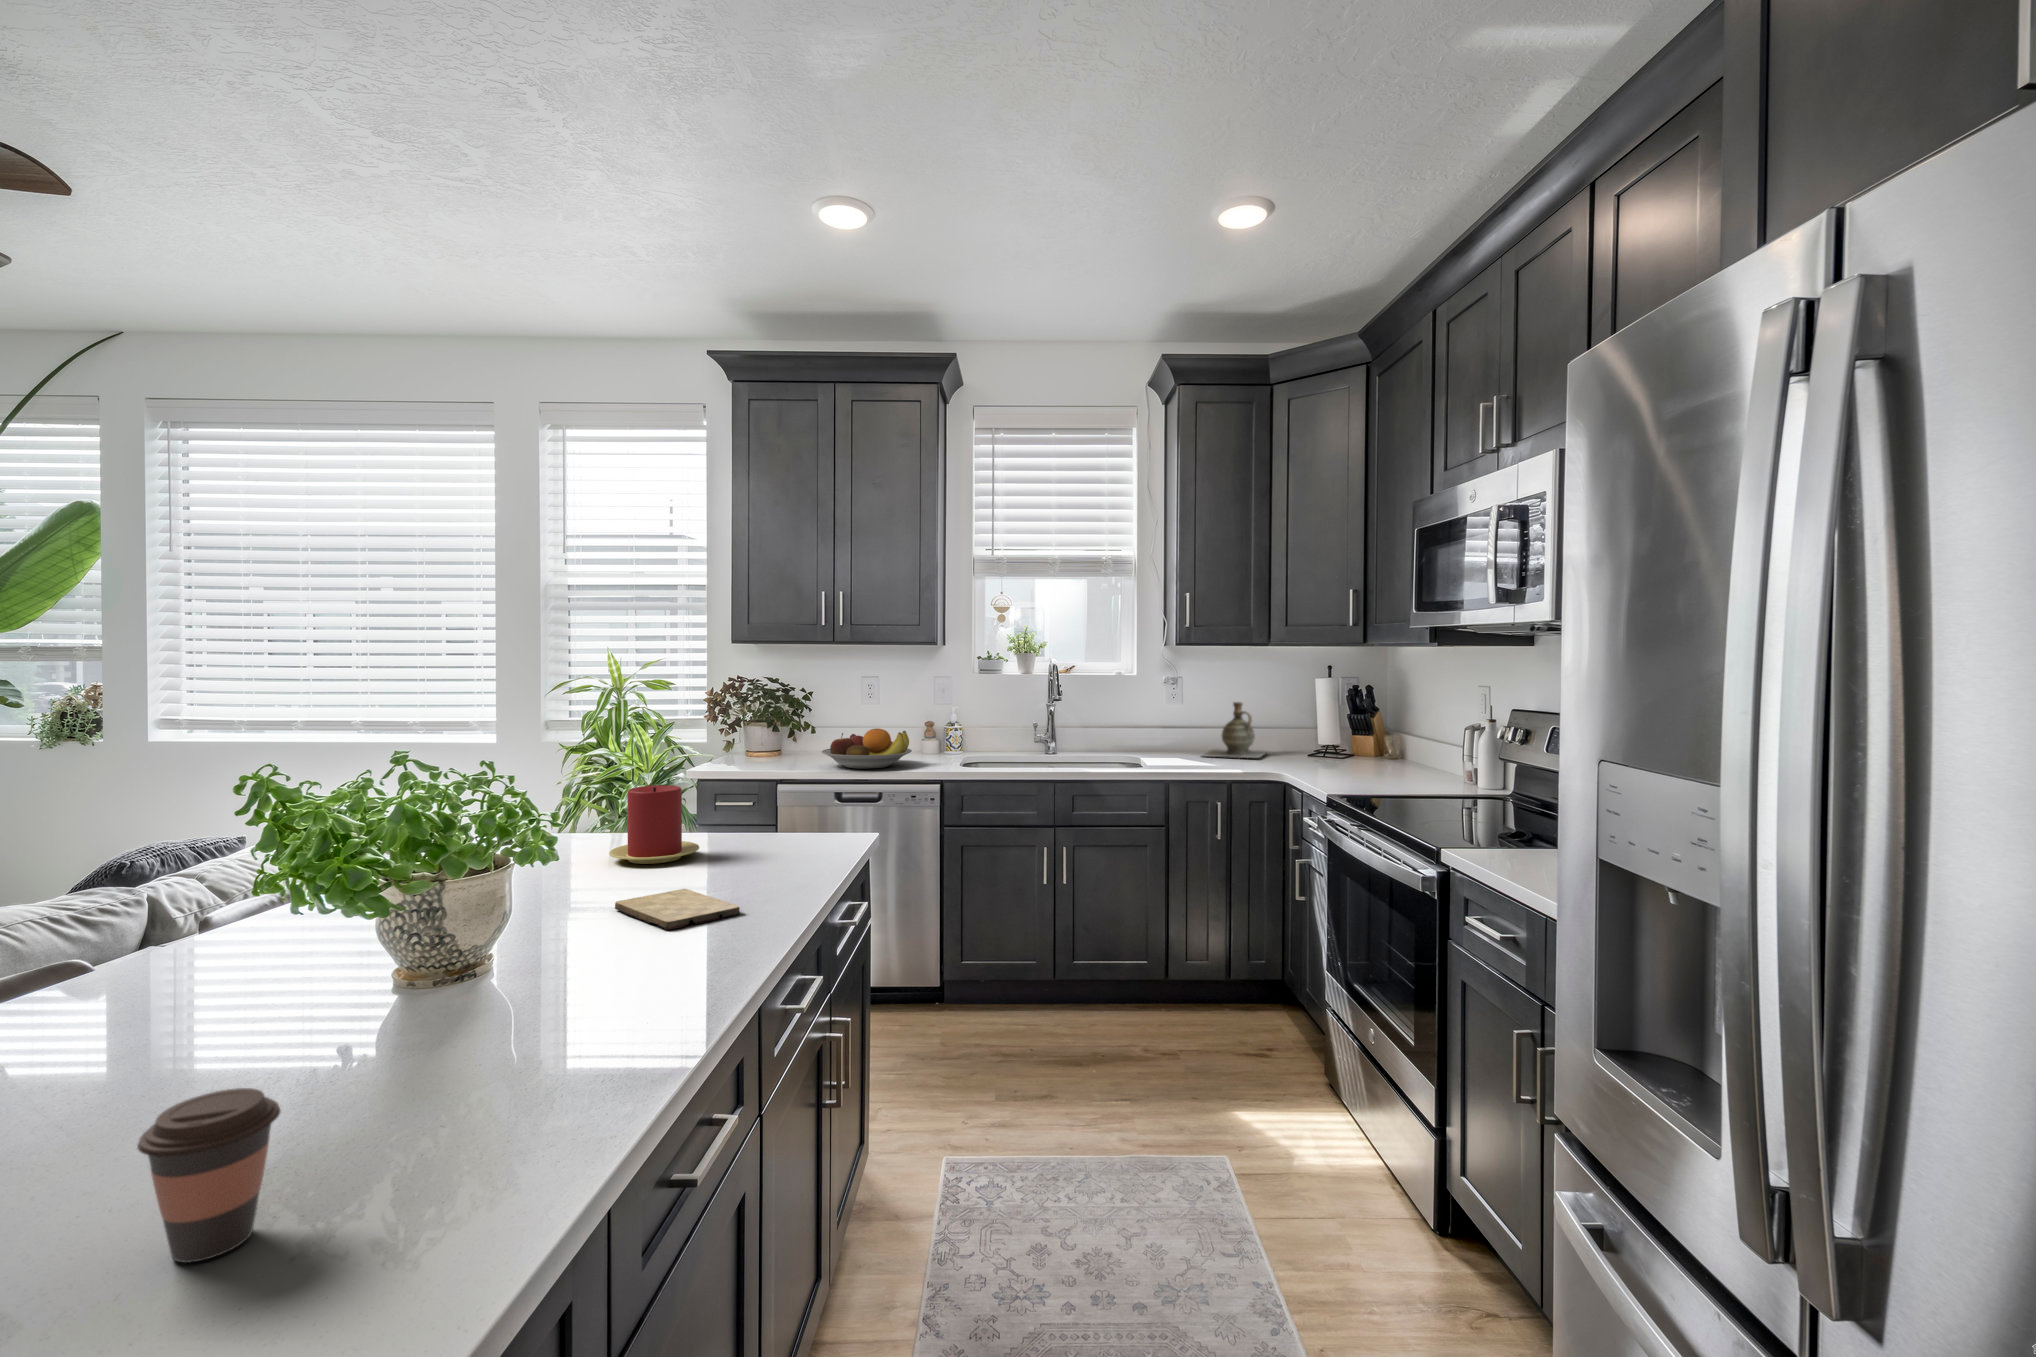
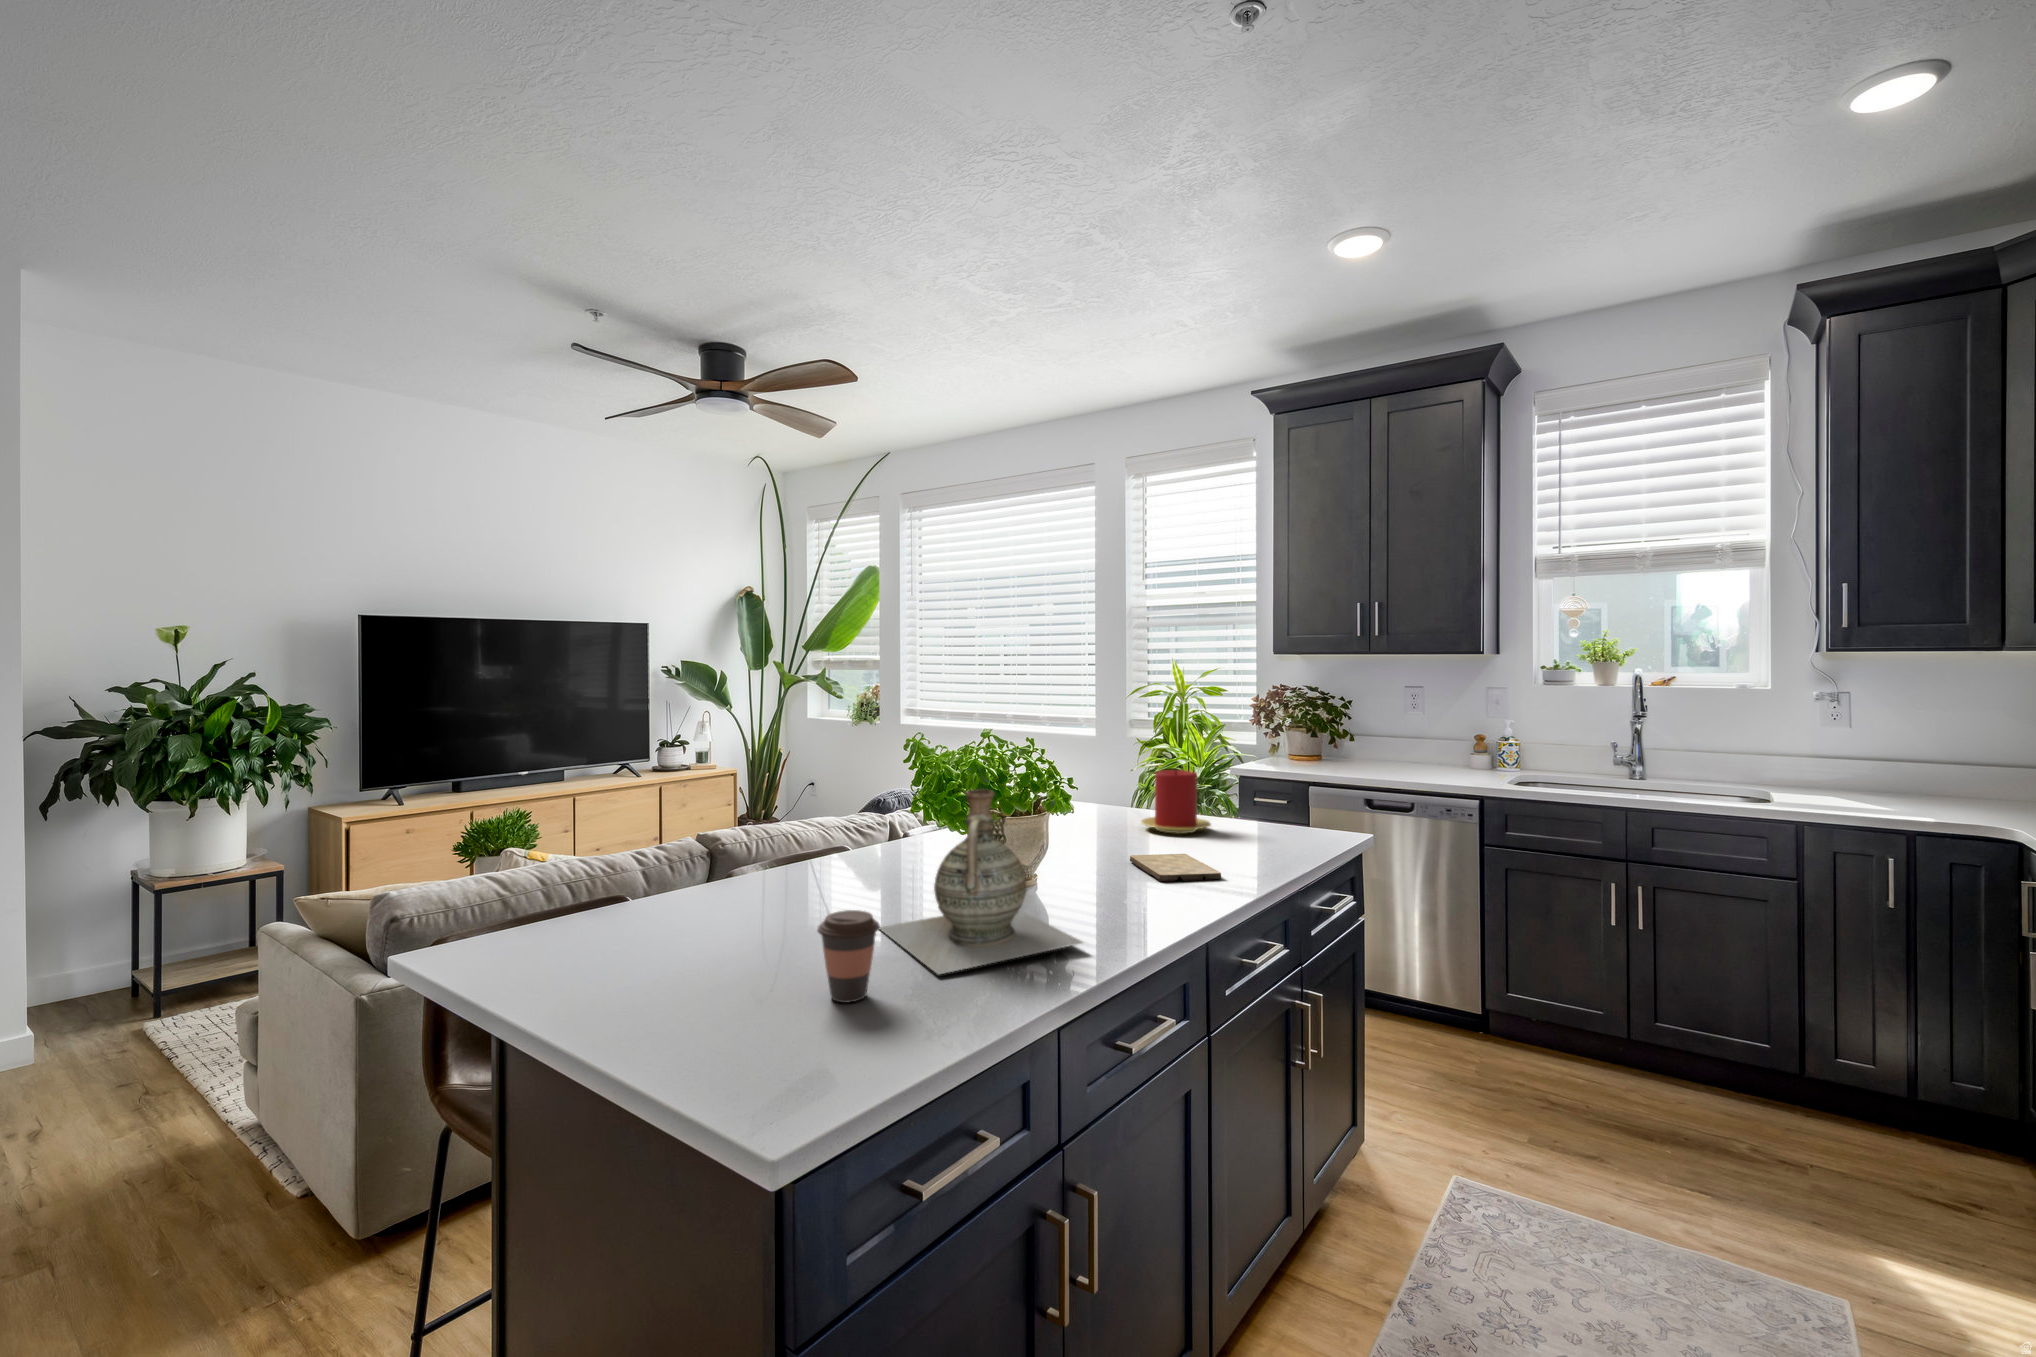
ceramic jug: present [1203,702,1267,758] -> present [880,789,1083,974]
fruit bowl: present [822,728,912,769] -> none [1355,737,1451,776]

